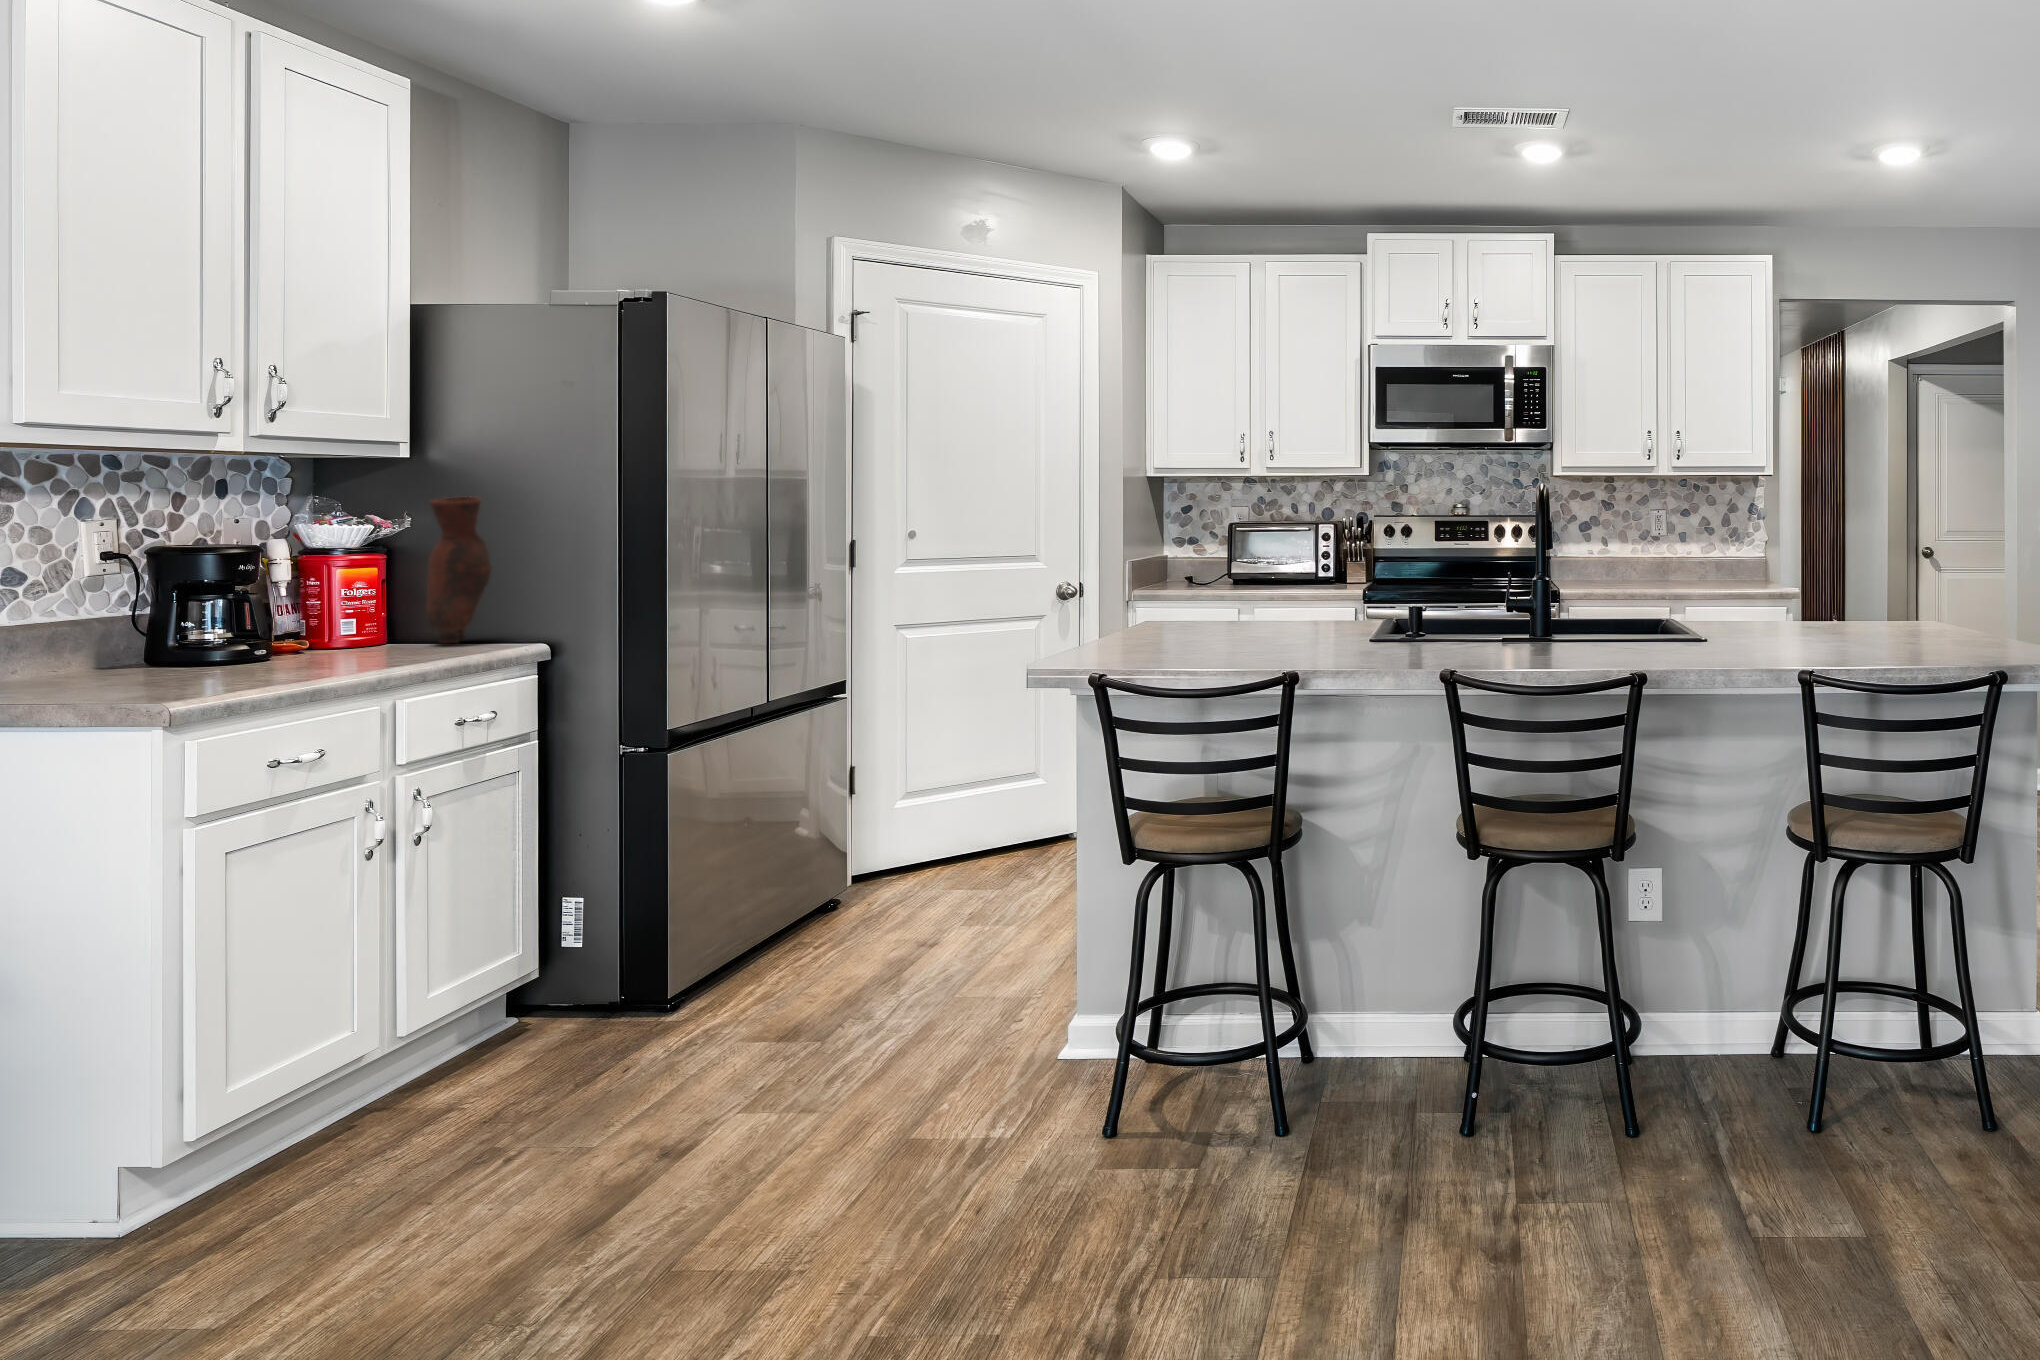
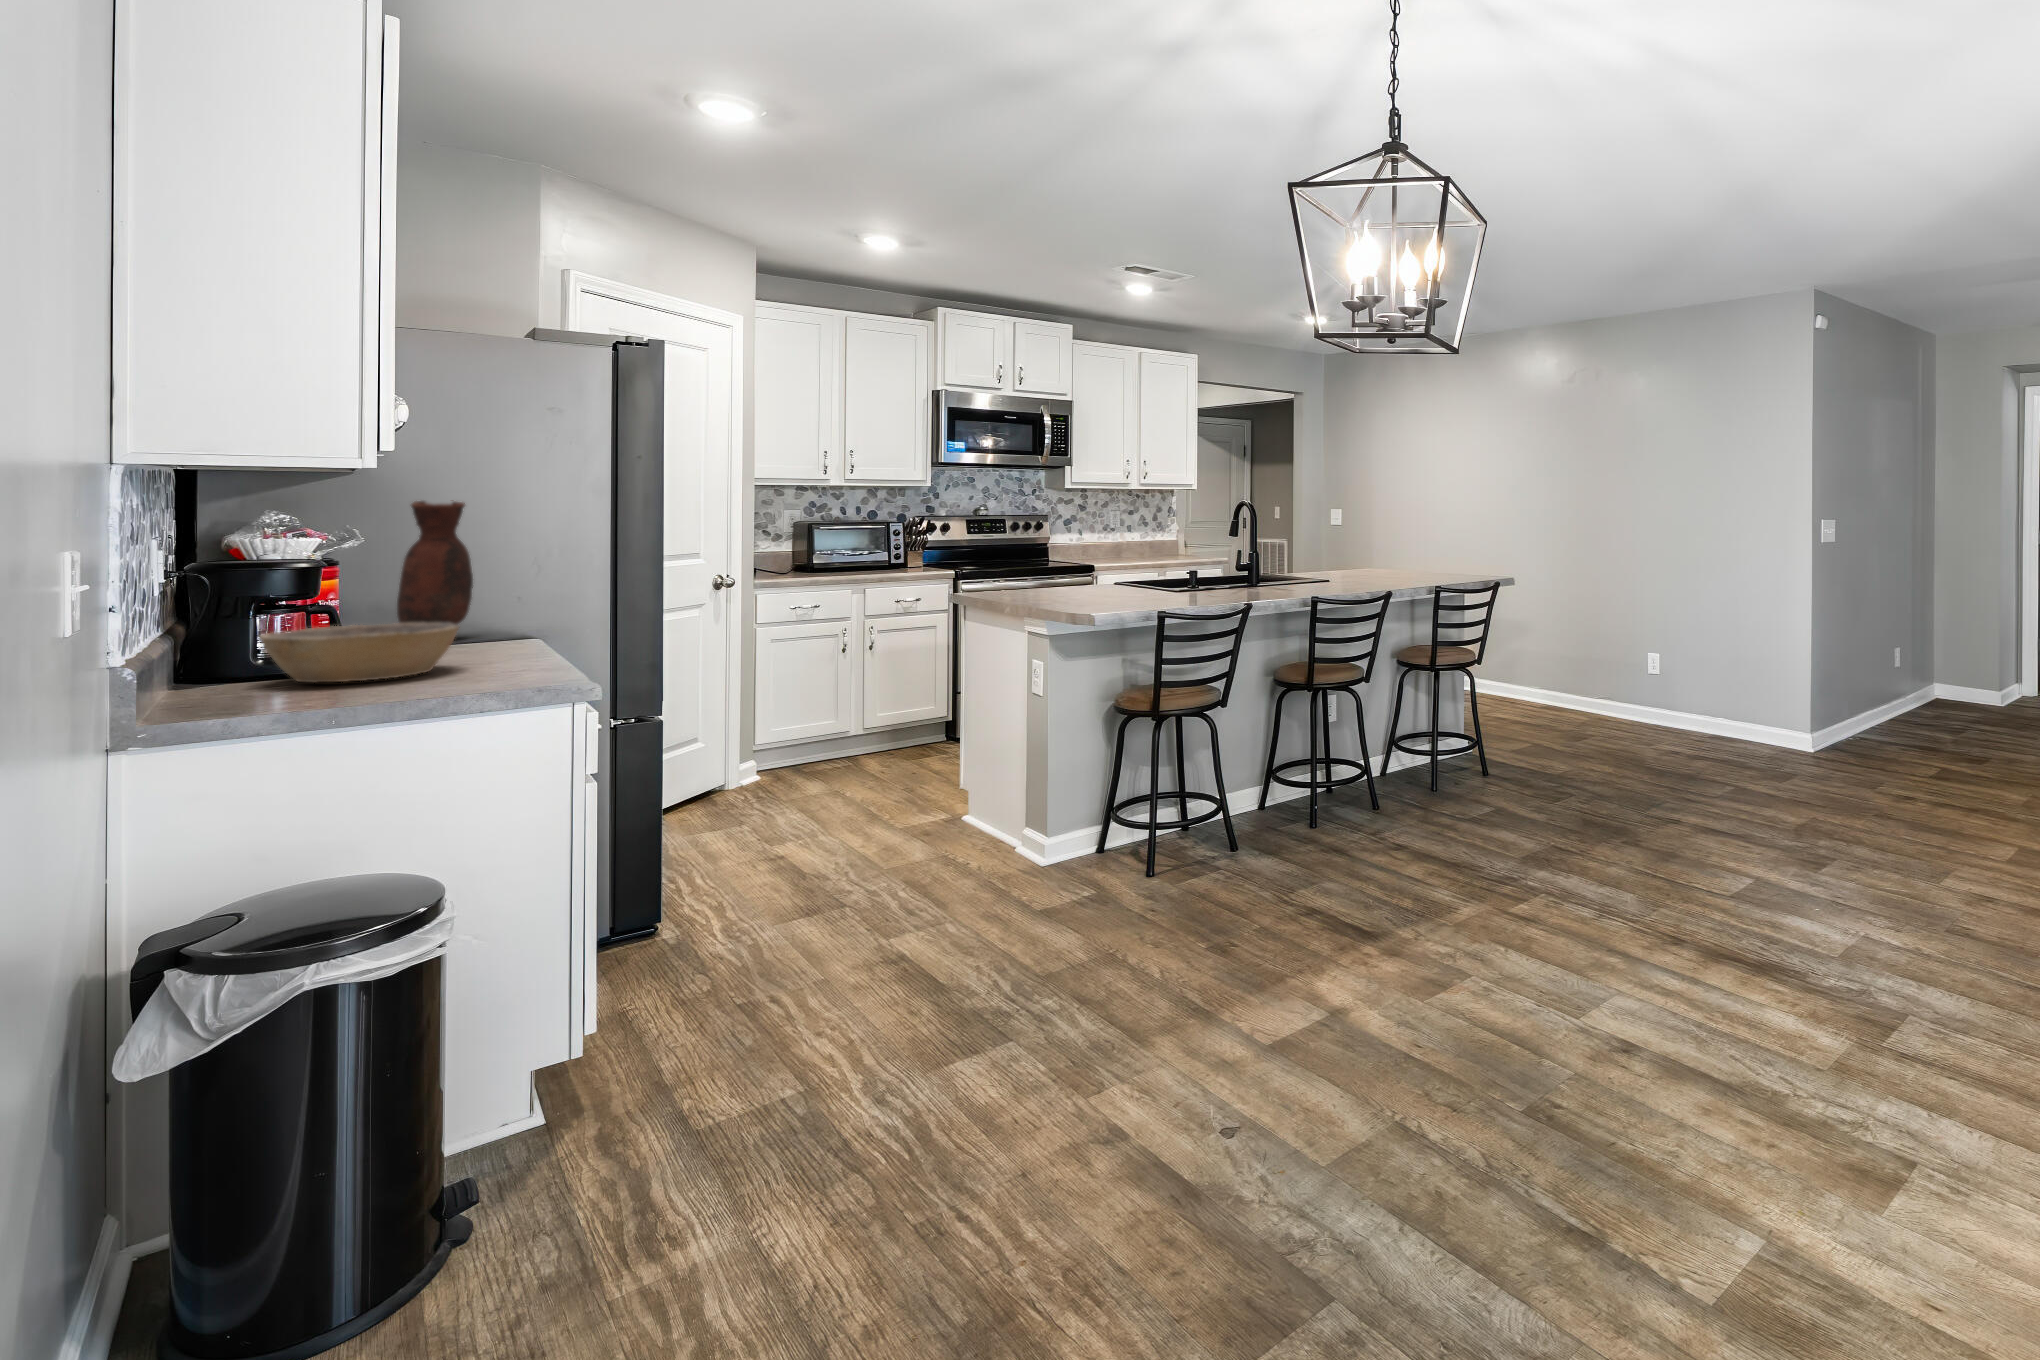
bowl: none [59,627,260,688] -> present [260,623,459,682]

